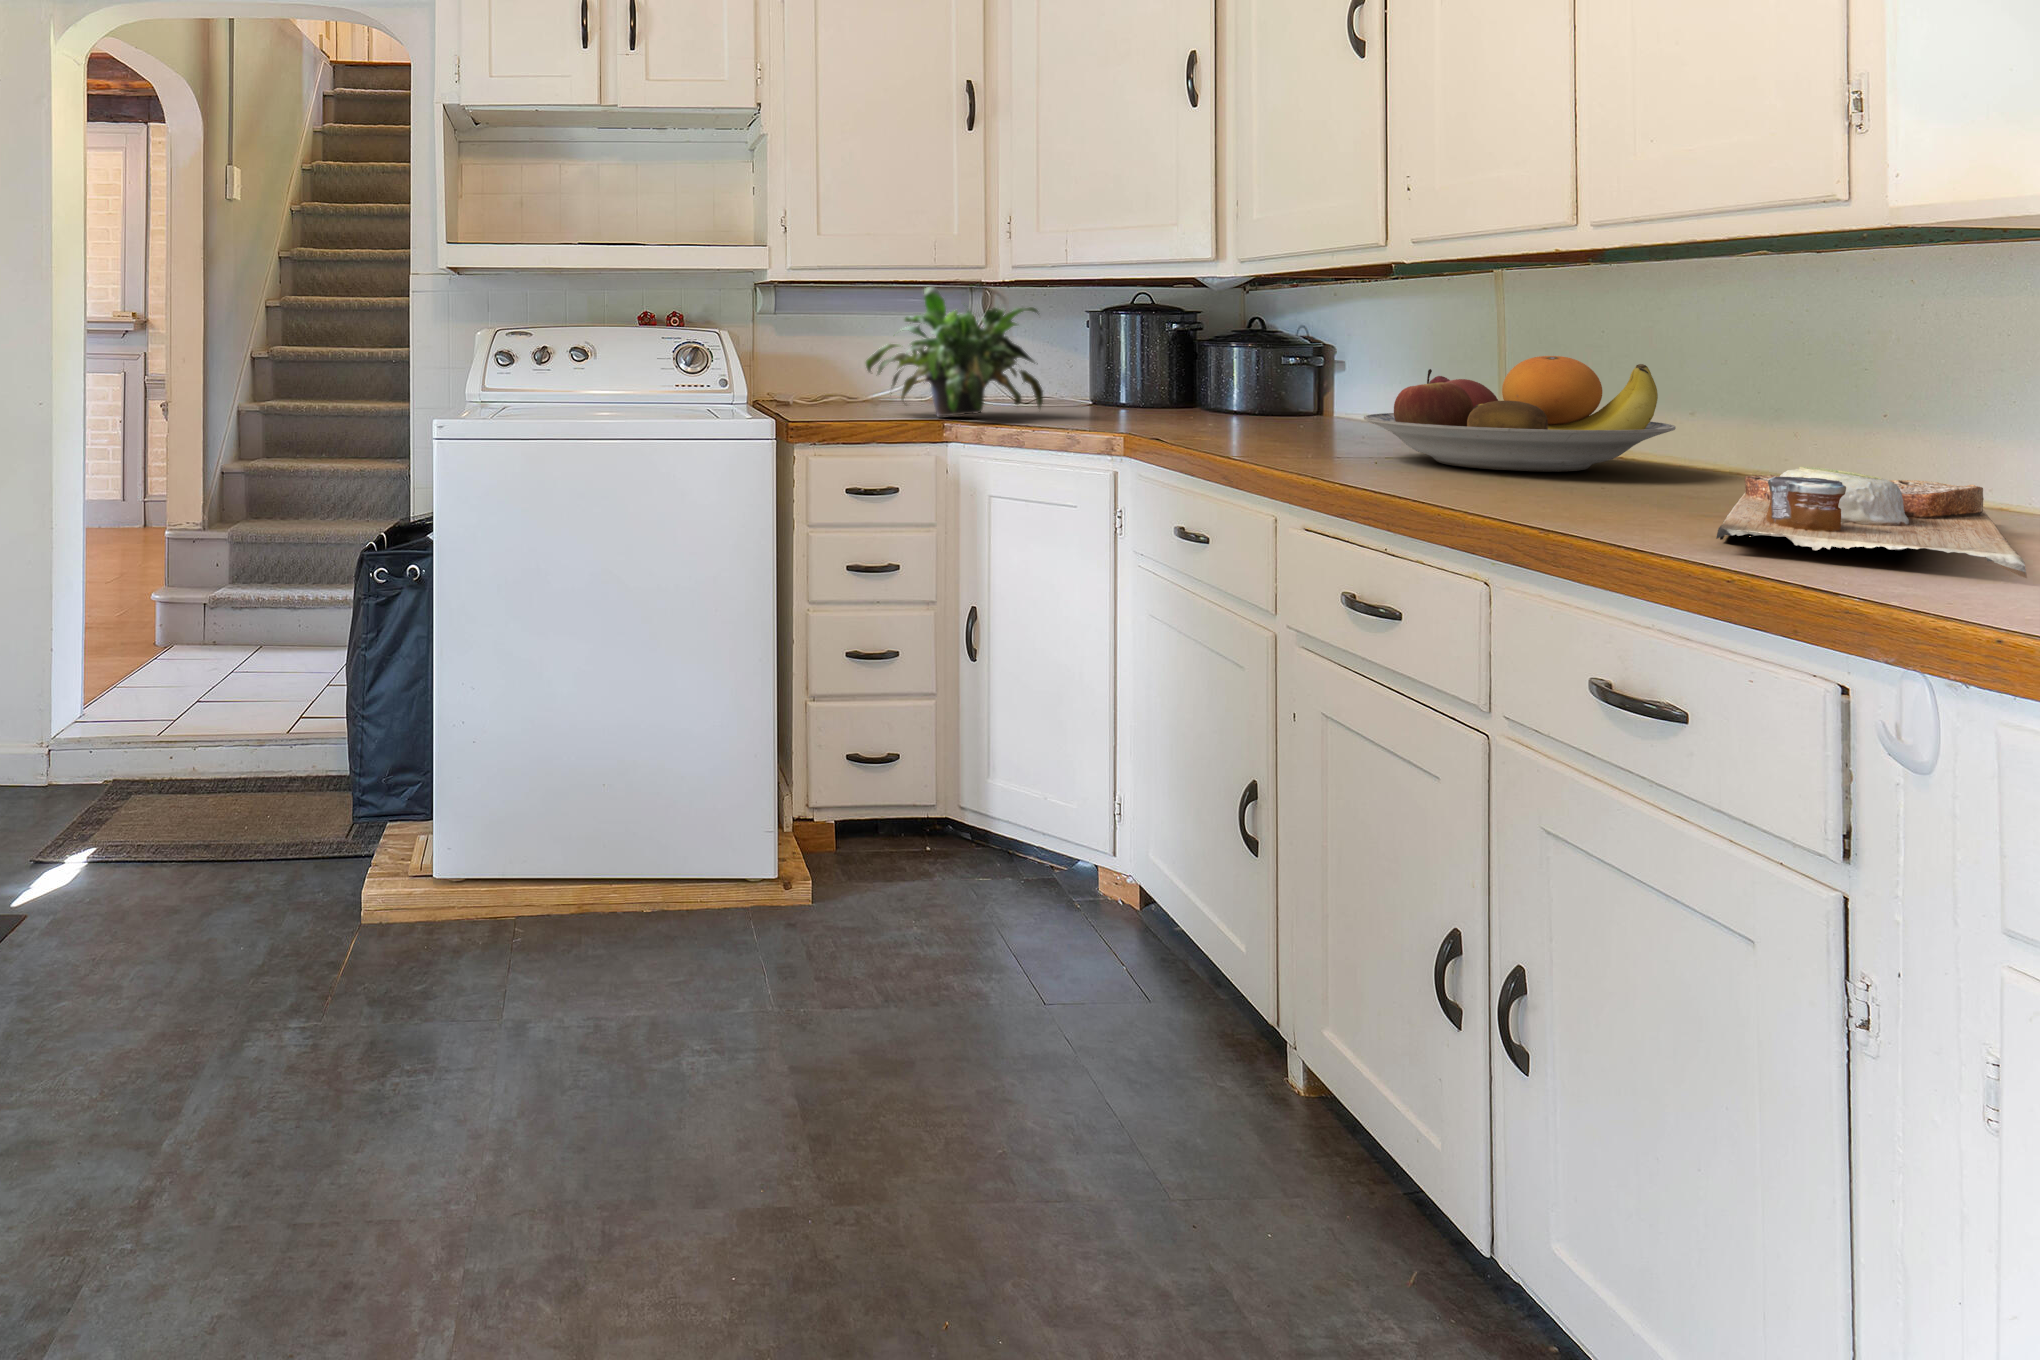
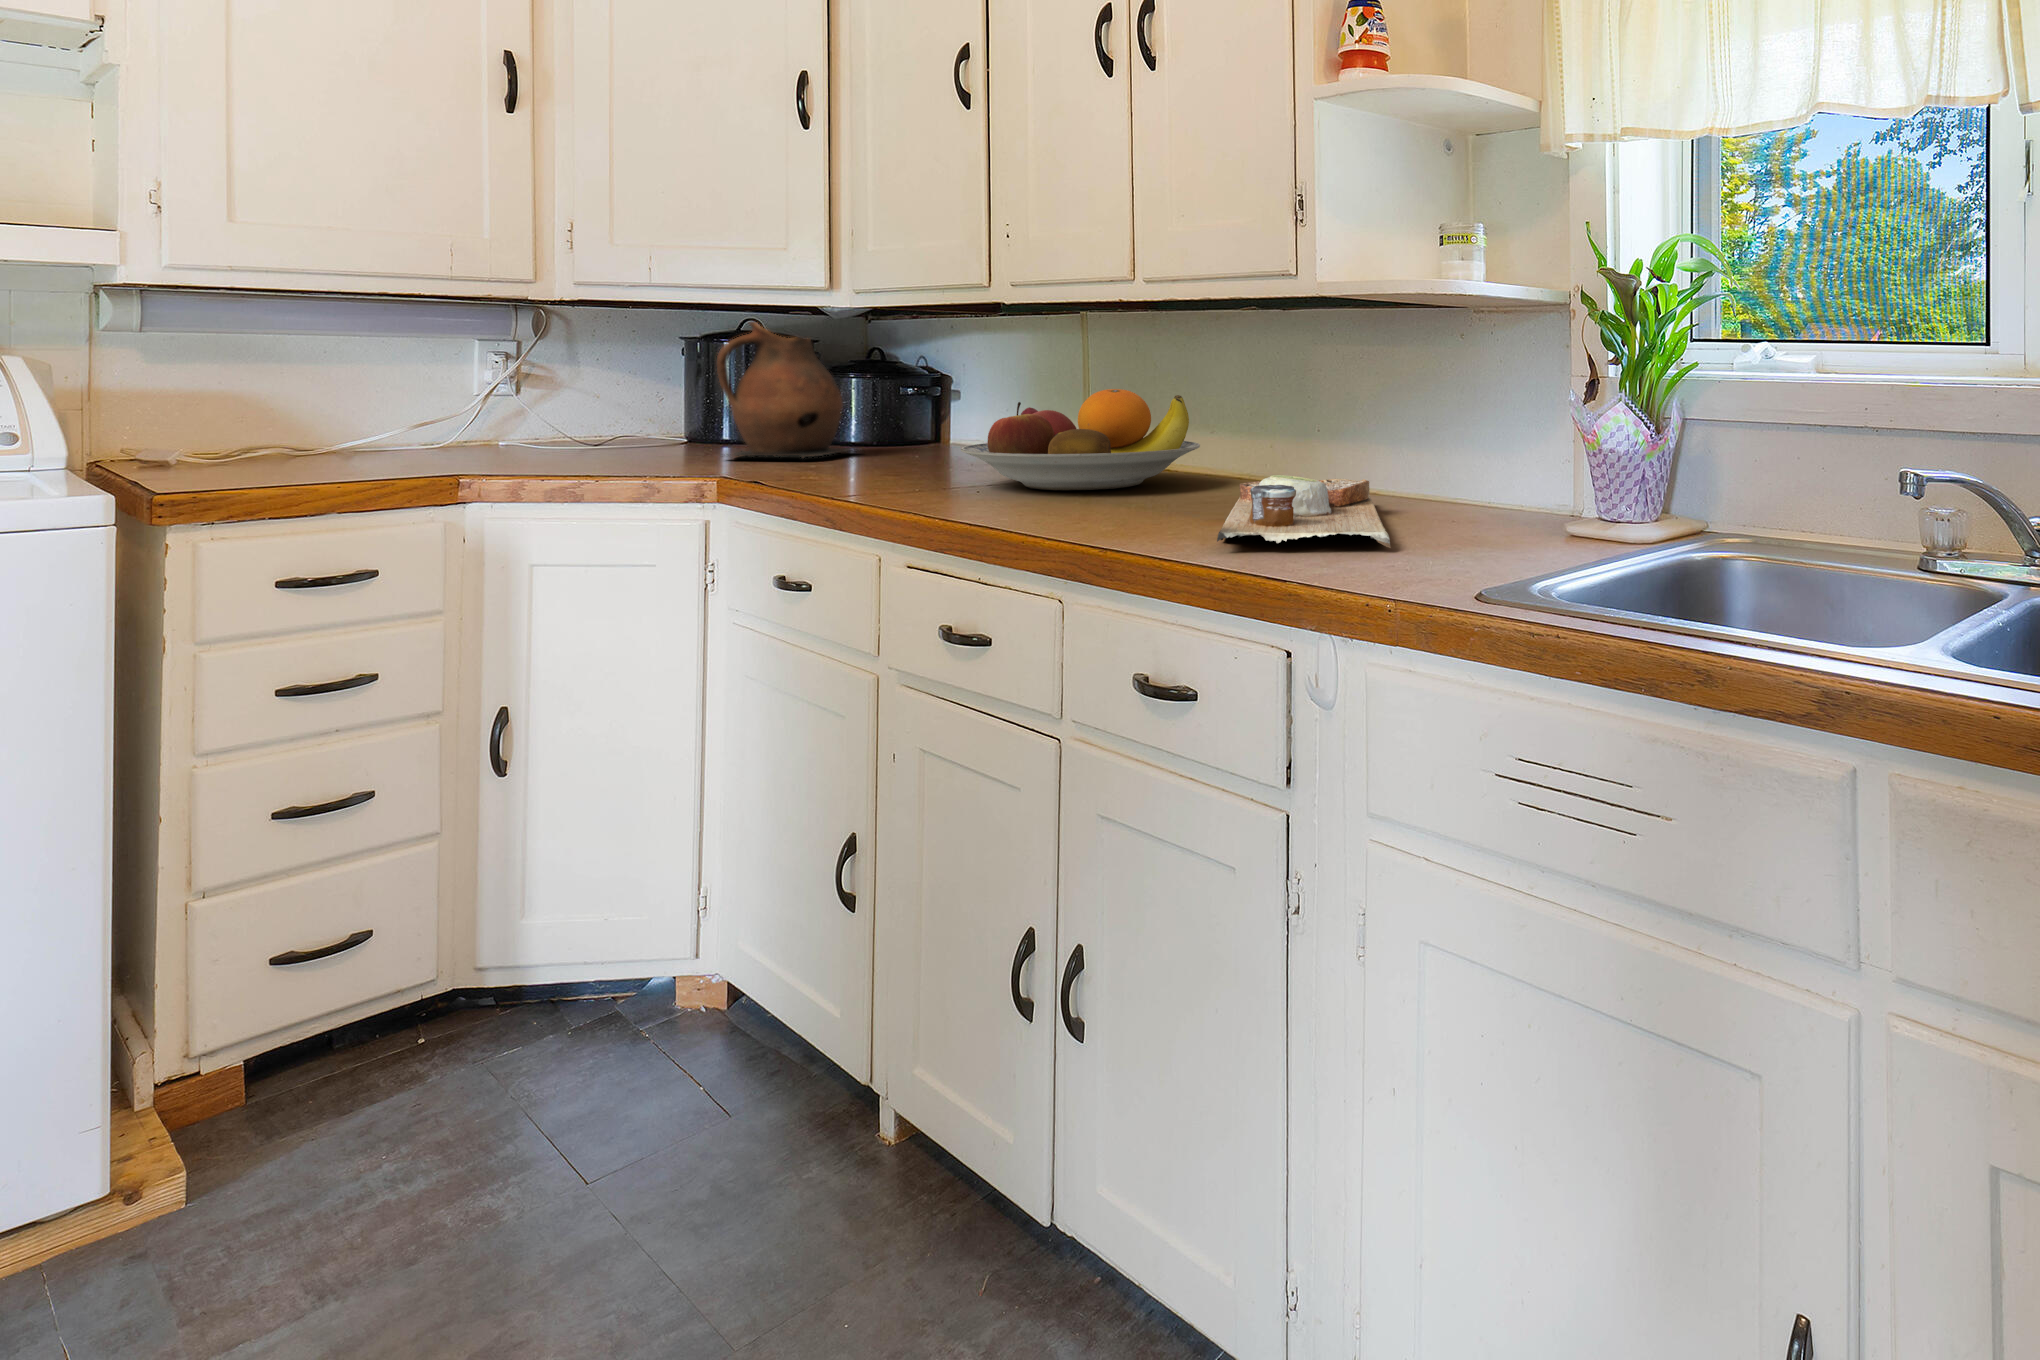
potted plant: present [866,287,1043,416] -> none [316,305,612,471]
ceramic pitcher: none [1121,292,1251,422] -> present [717,322,857,458]

